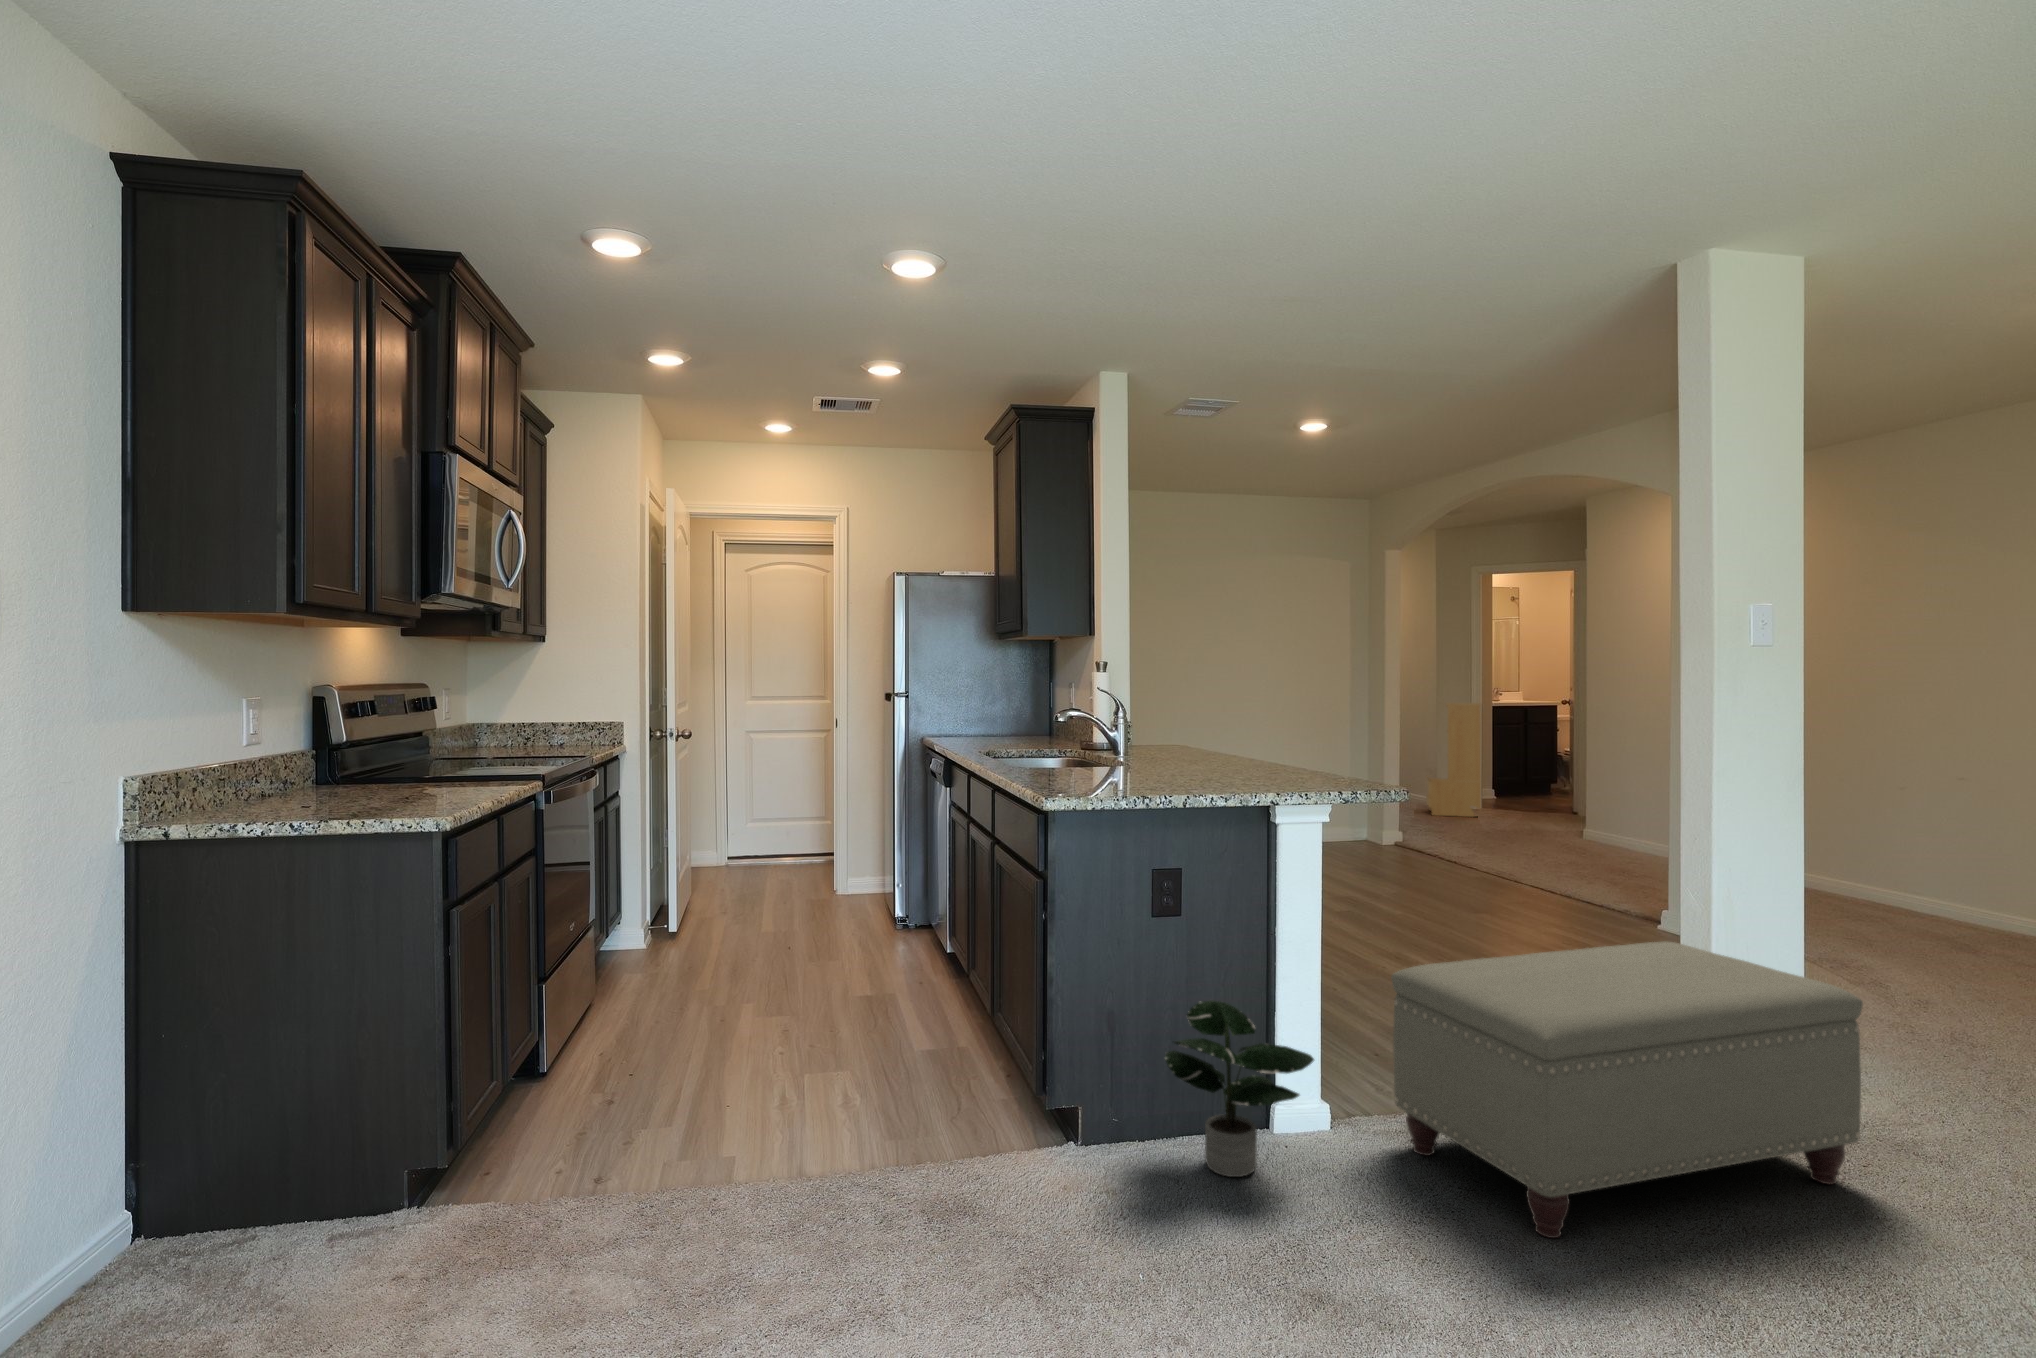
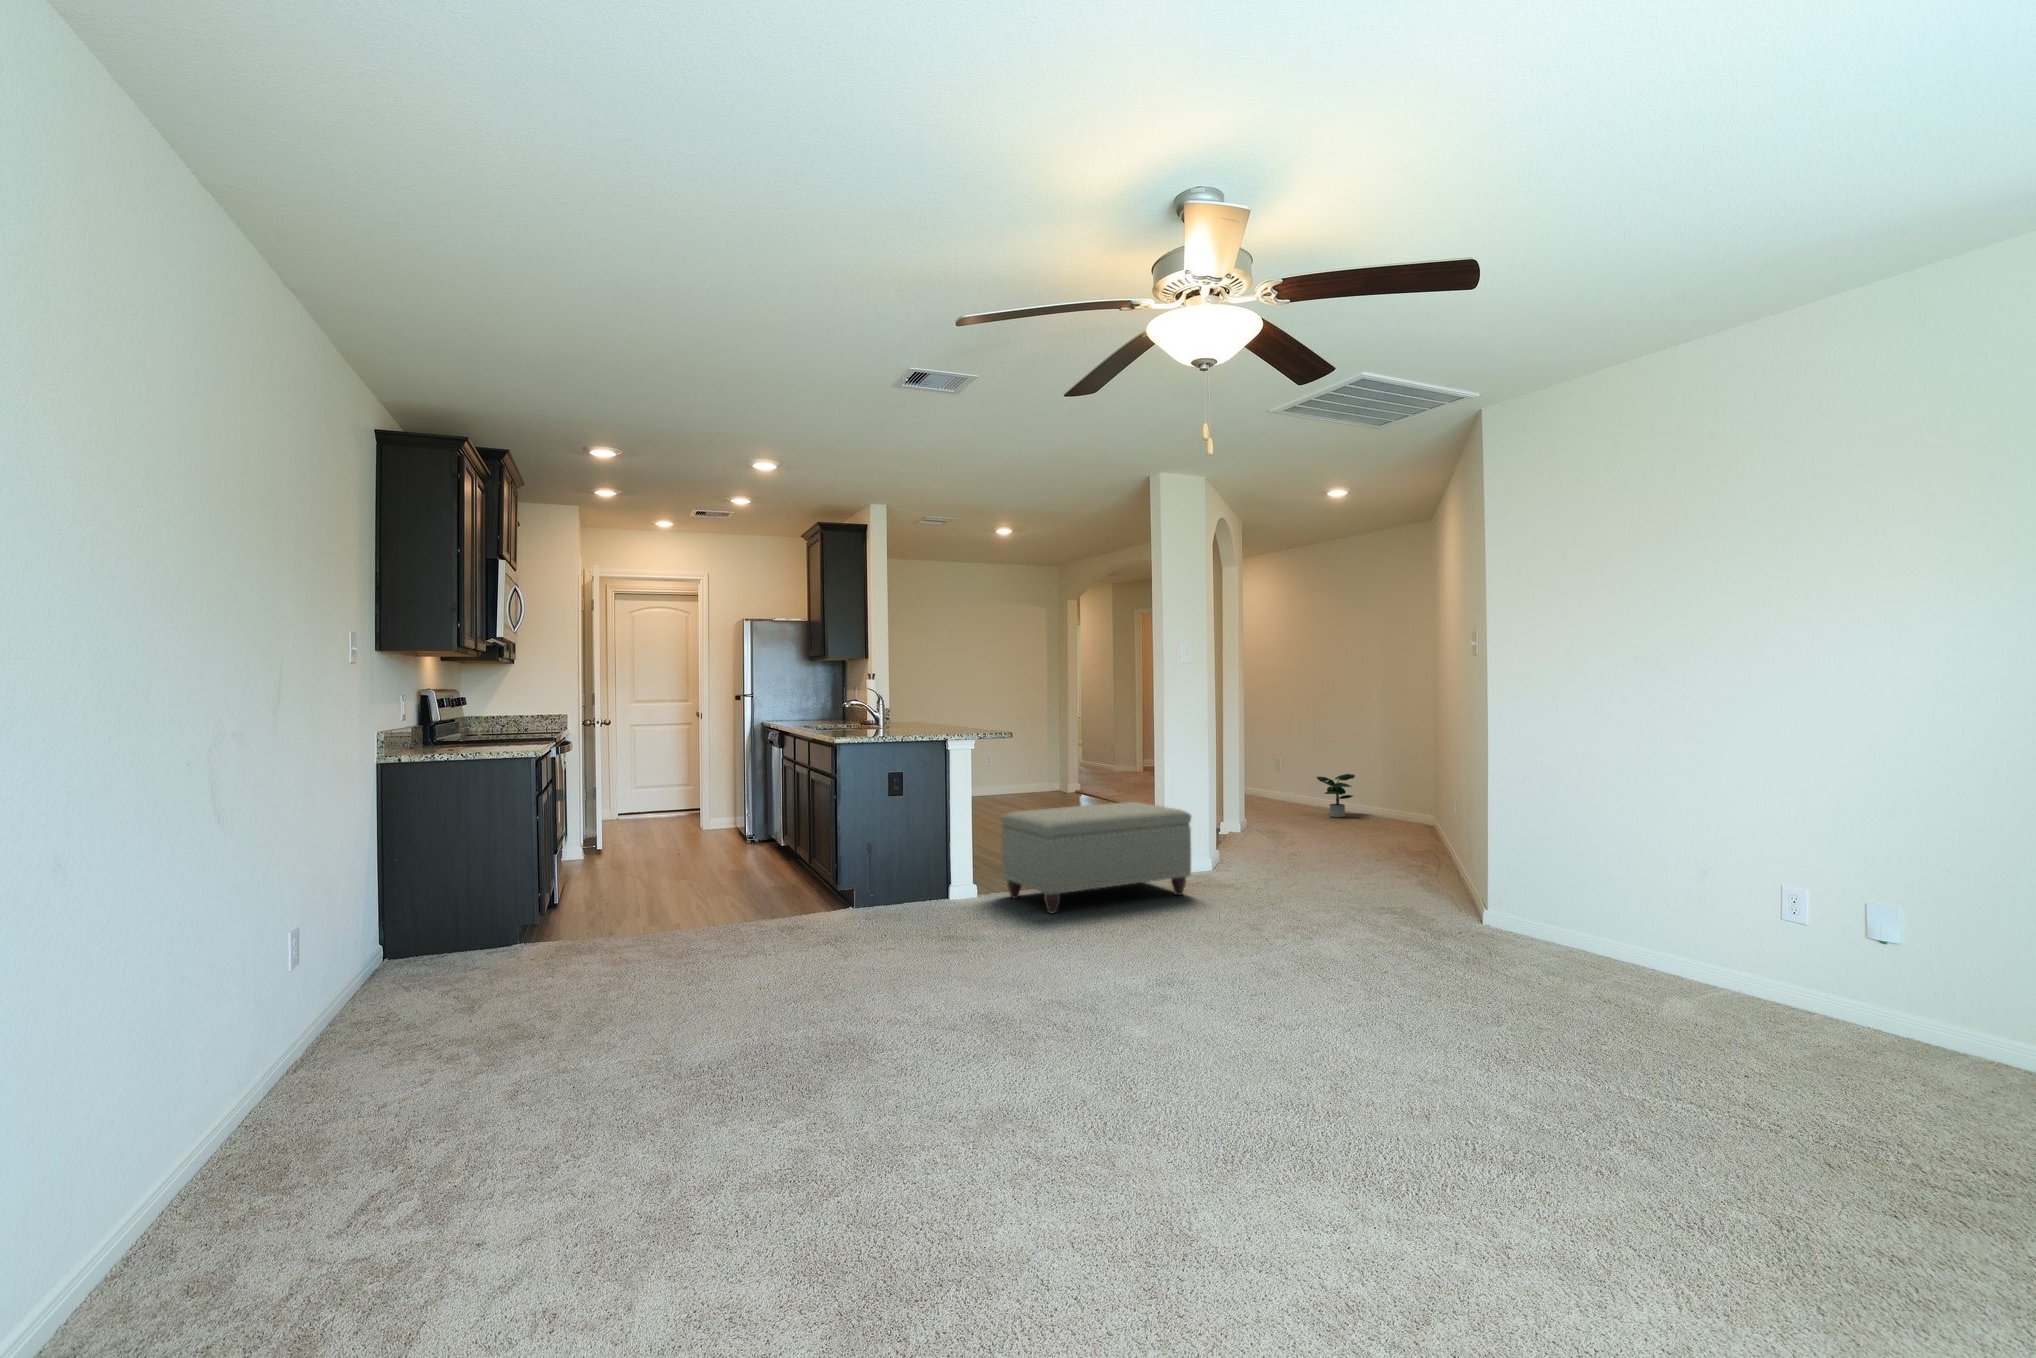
bookshelf: present [1426,703,1481,817] -> none [1108,701,1141,778]
potted plant: present [1165,1000,1314,1177] -> present [1317,774,1355,817]

